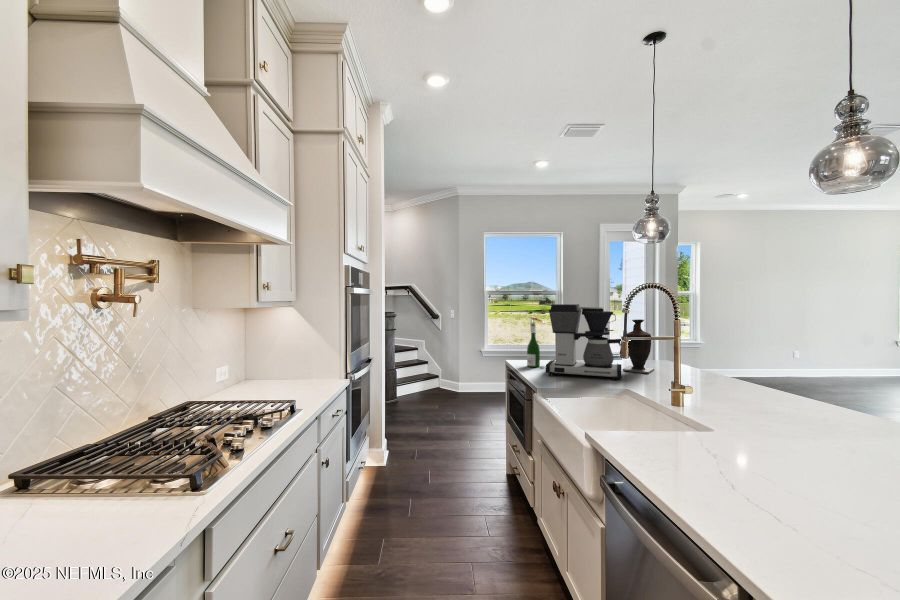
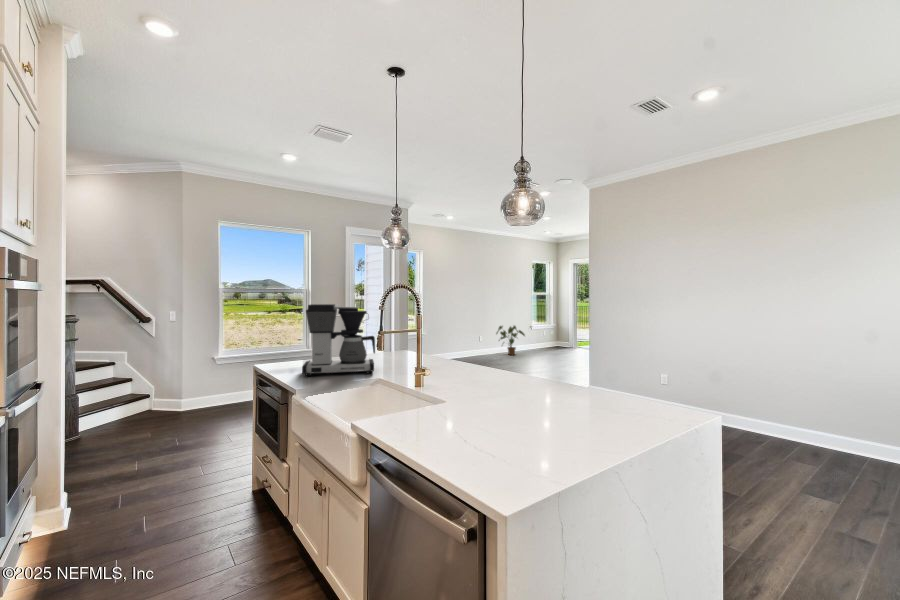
wine bottle: present [527,316,545,368] -> none [280,317,300,370]
vase: present [623,319,654,373] -> none [374,318,399,365]
house plant: none [811,334,869,377] -> present [496,326,525,355]

